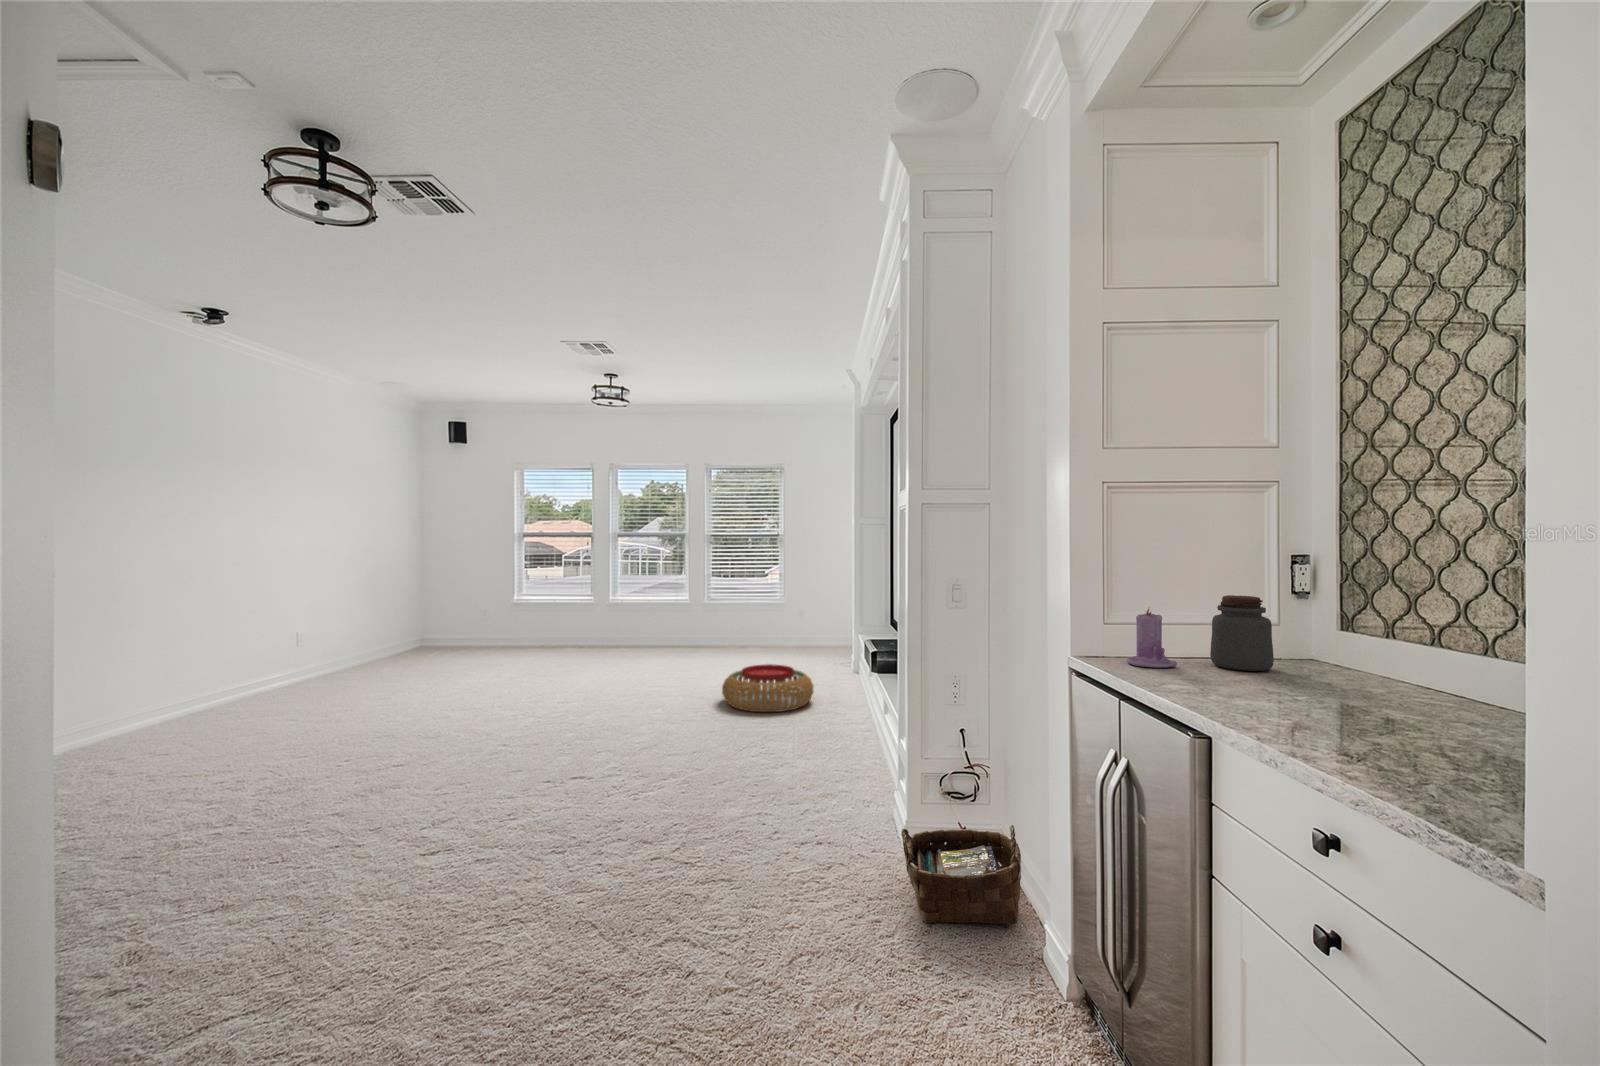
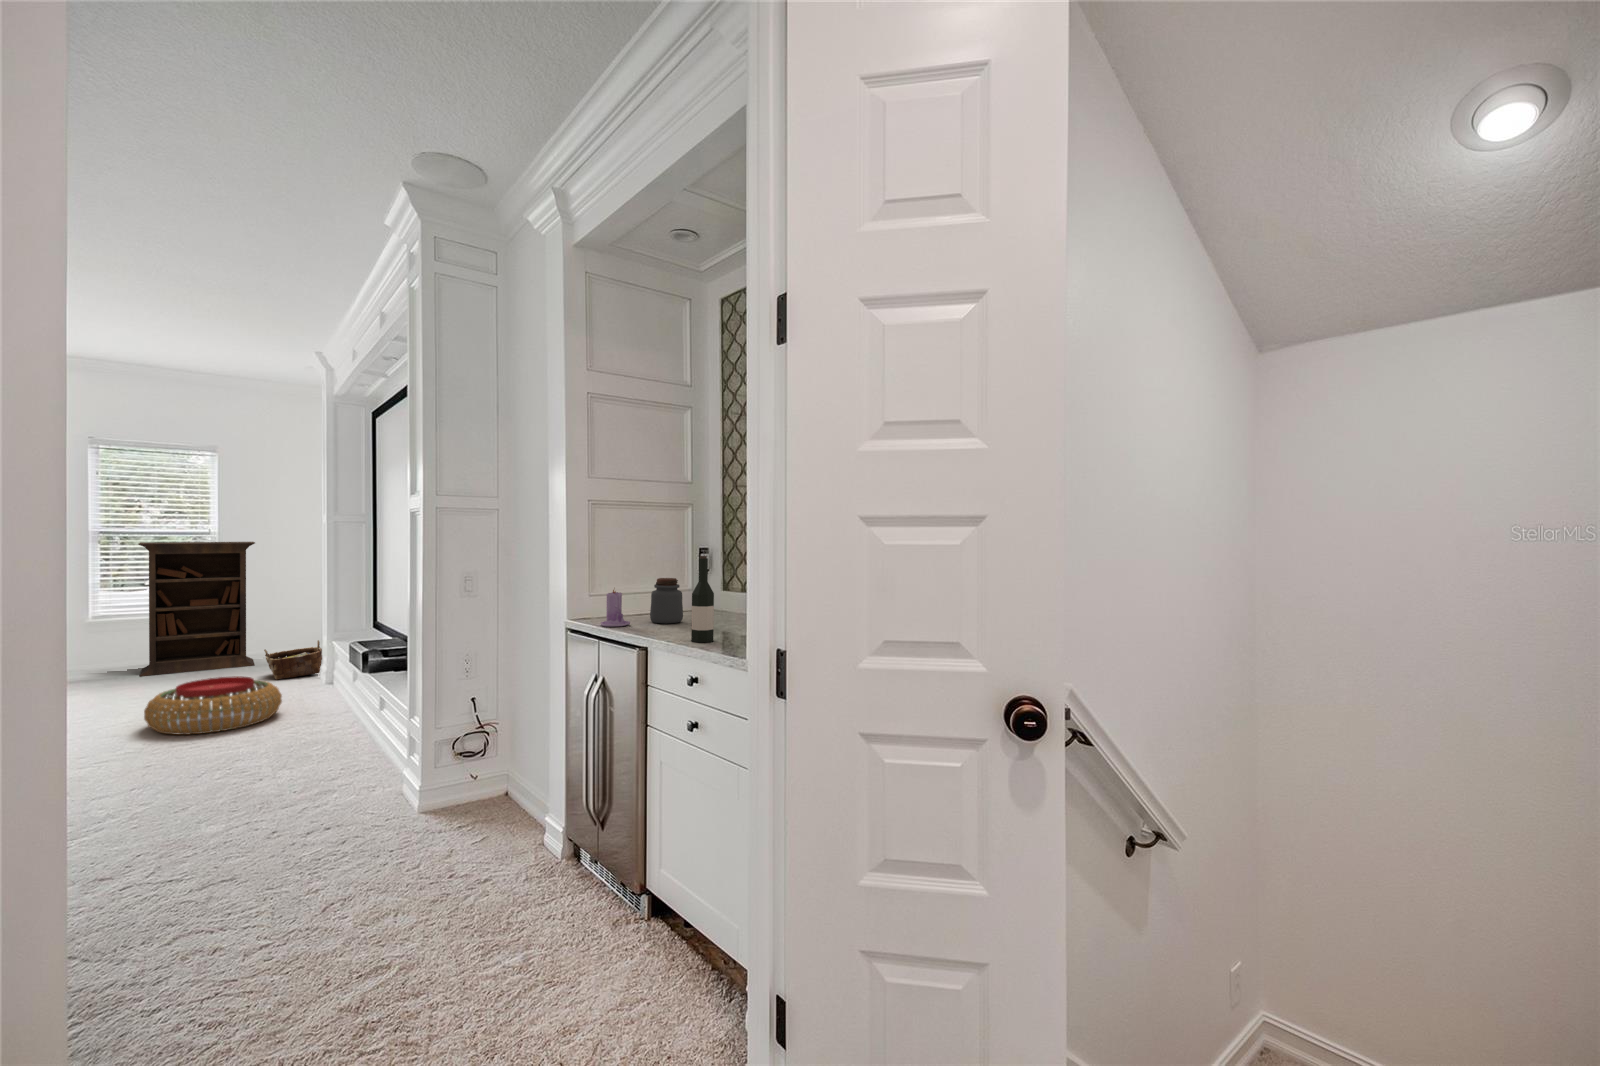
bookcase: none [735,552,808,655] -> present [138,542,255,676]
wine bottle: none [1313,556,1368,723] -> present [691,556,714,642]
woven basket: present [901,825,1021,924] -> present [264,640,322,679]

